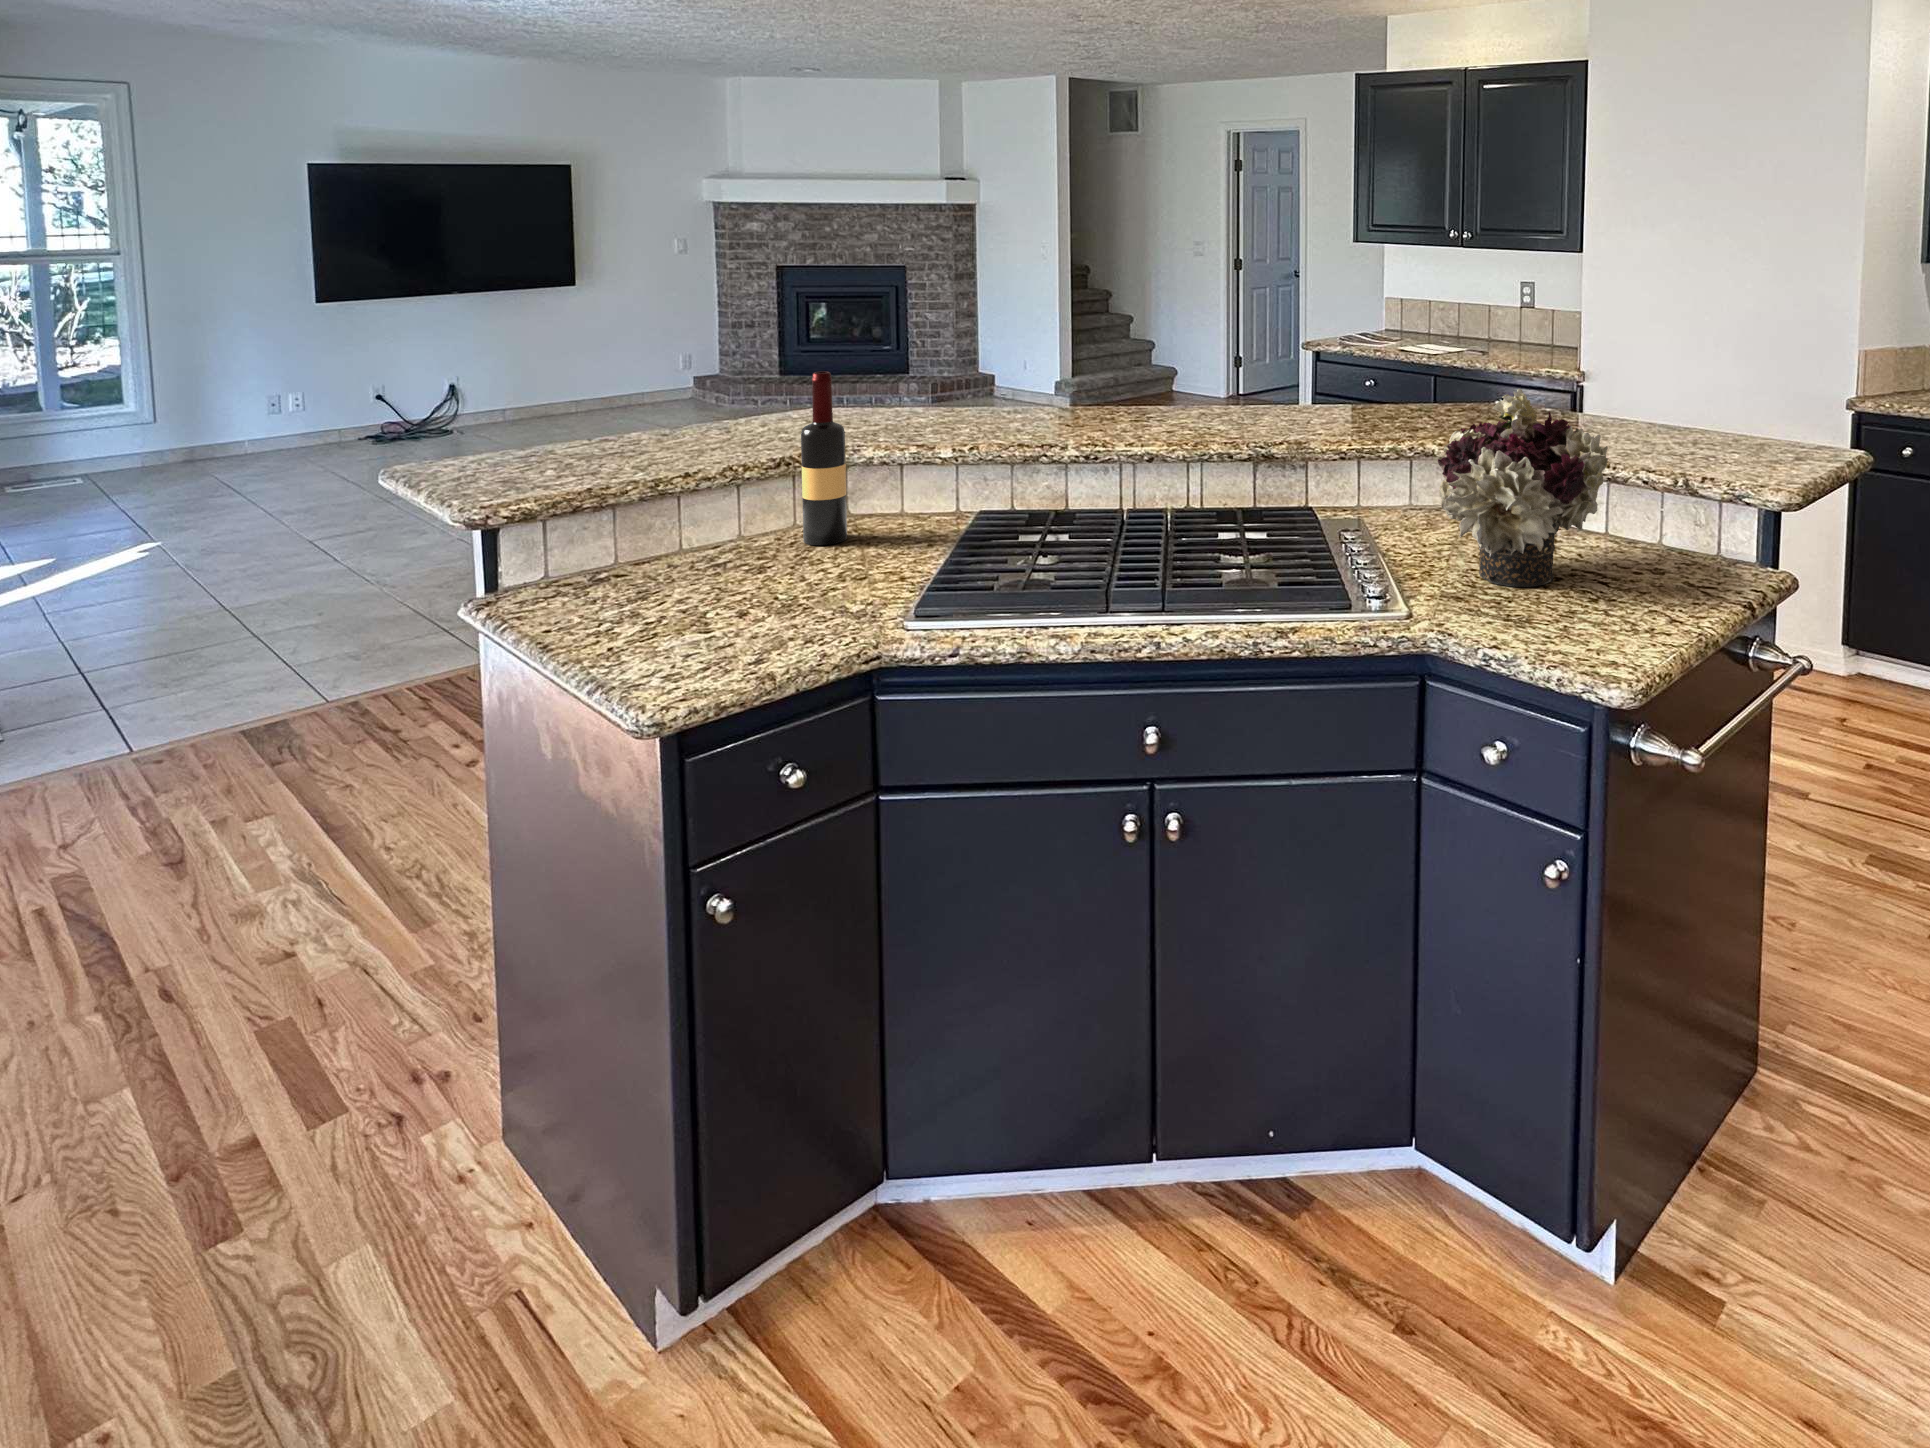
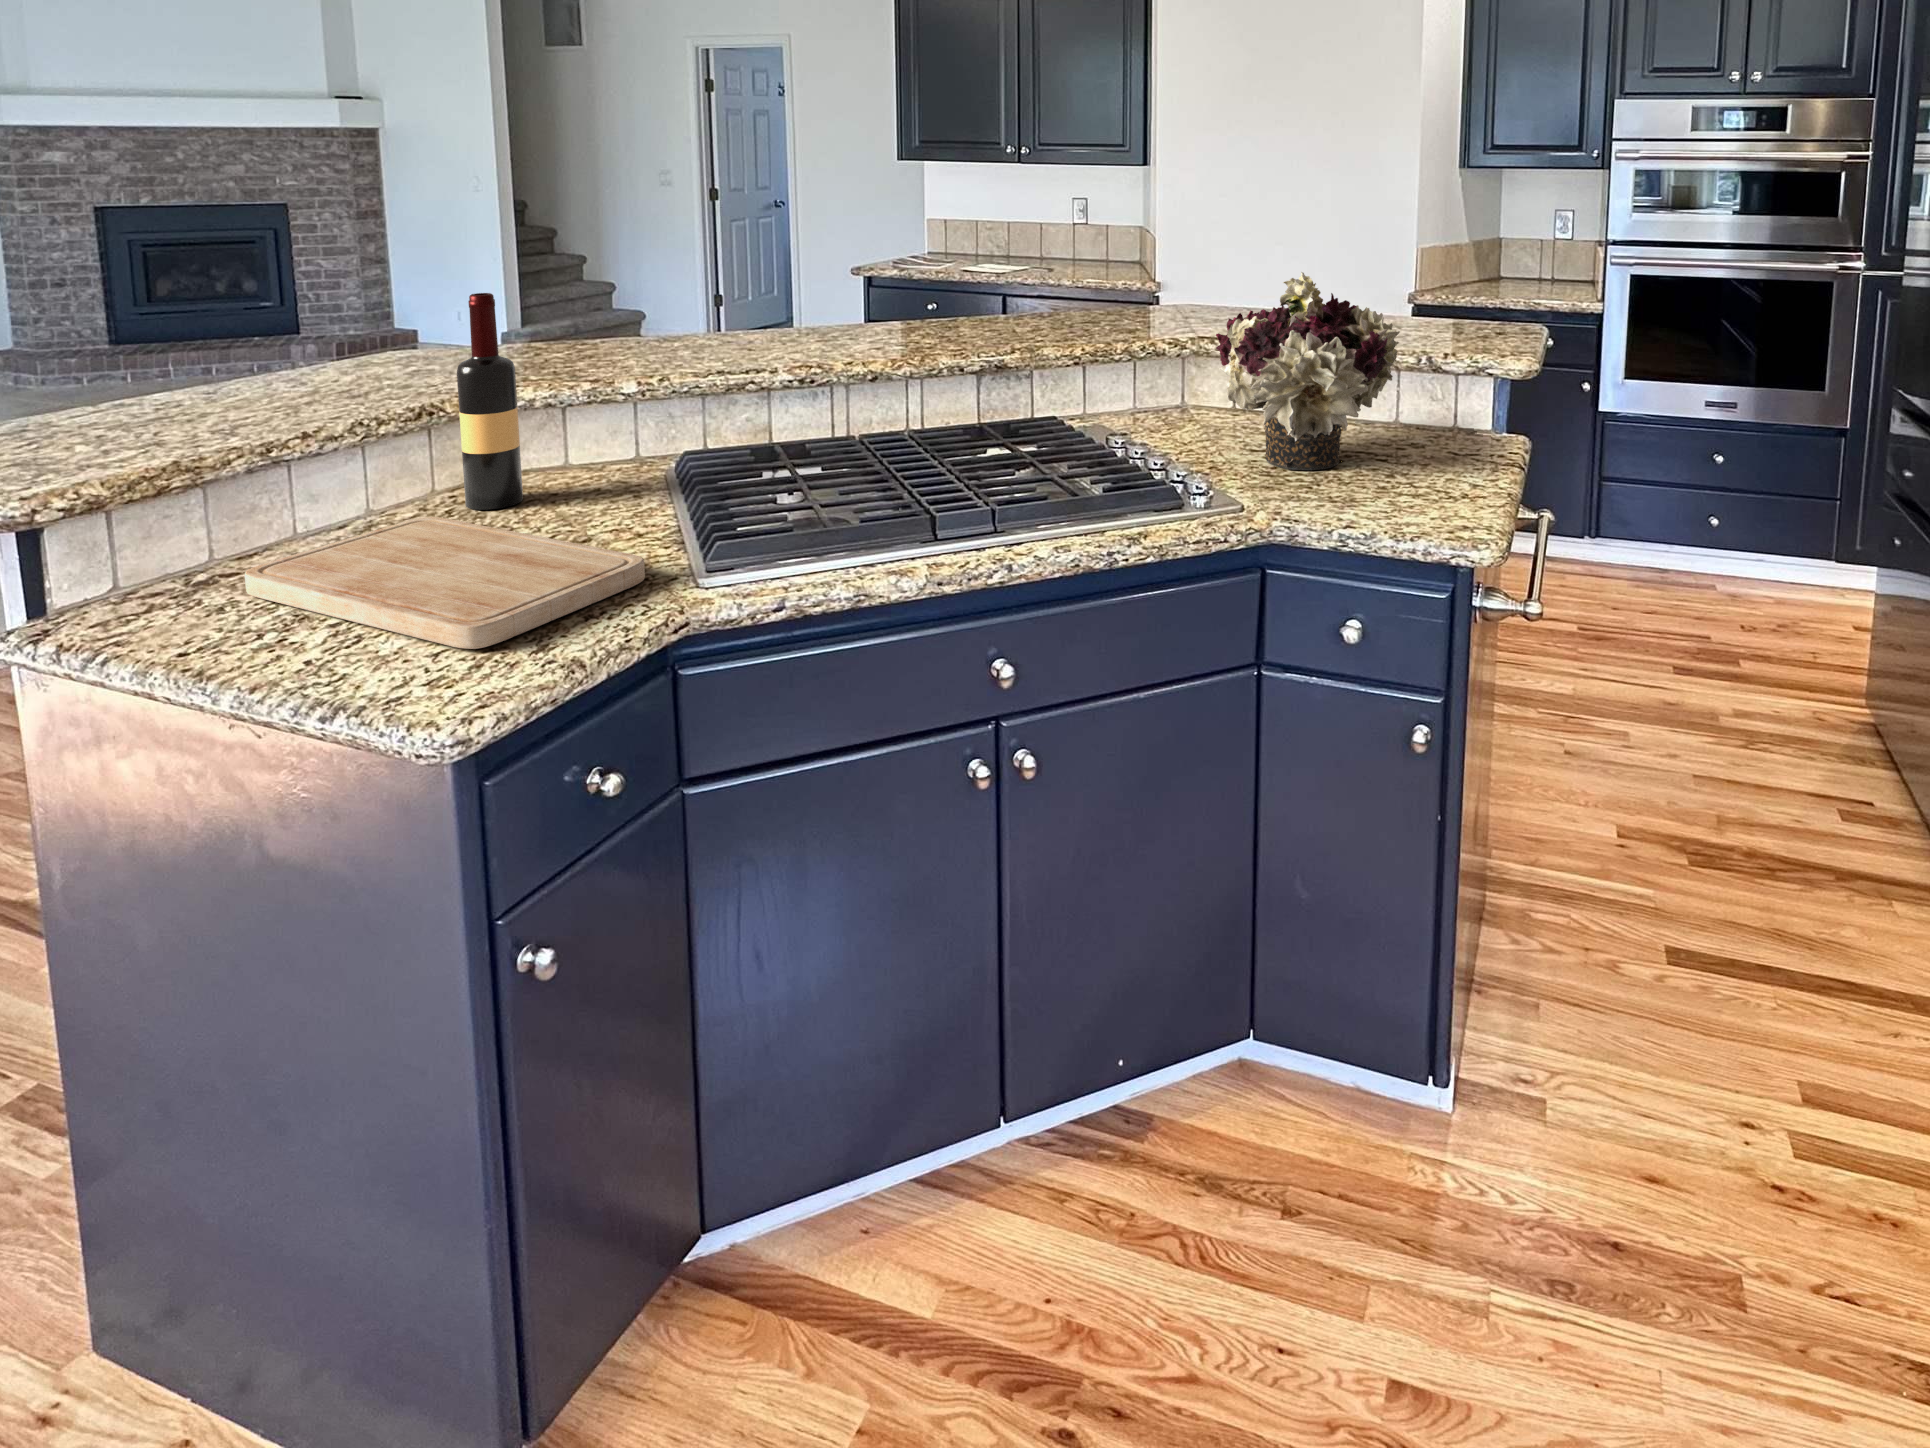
cutting board: none [613,547,870,656] -> present [245,517,645,649]

